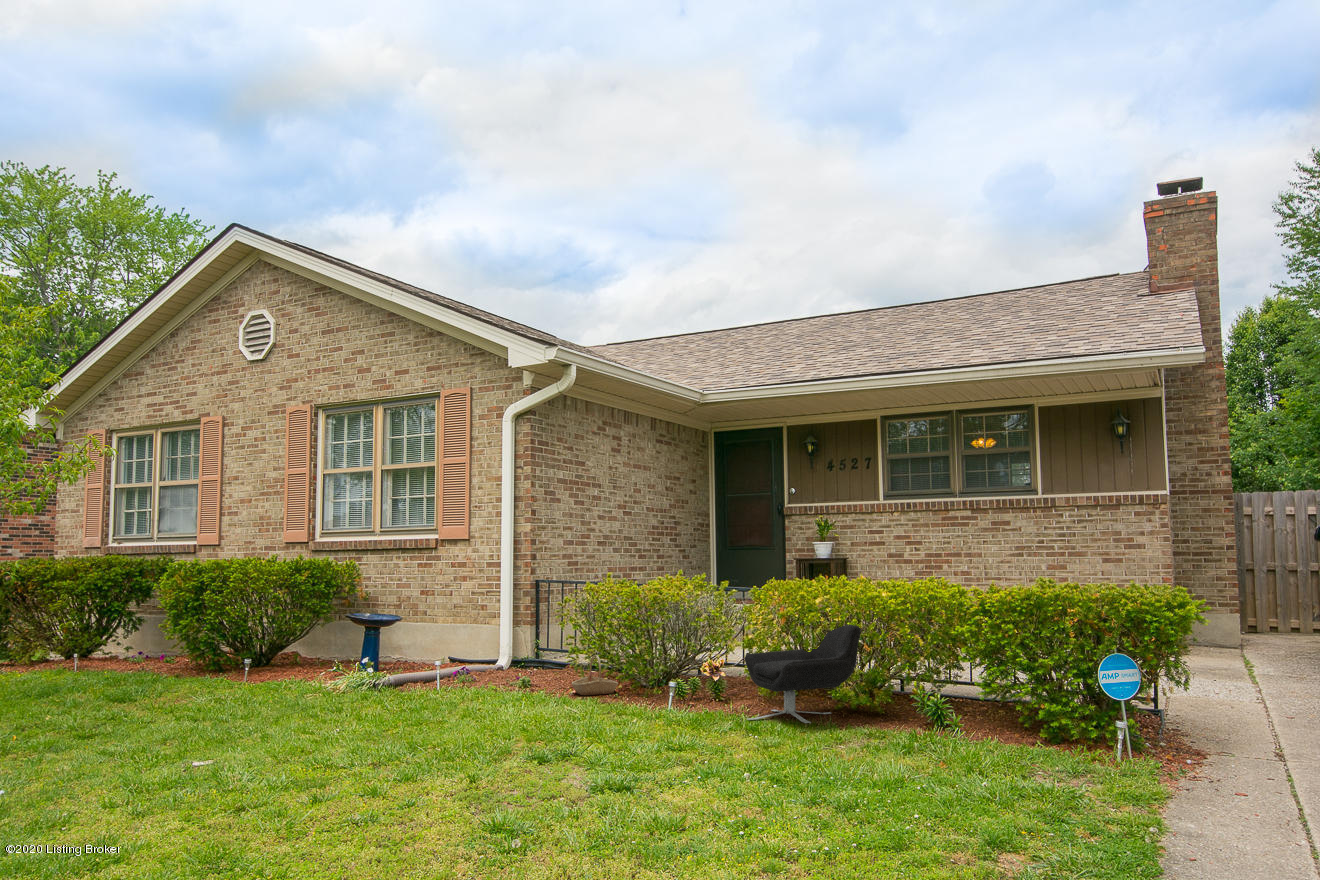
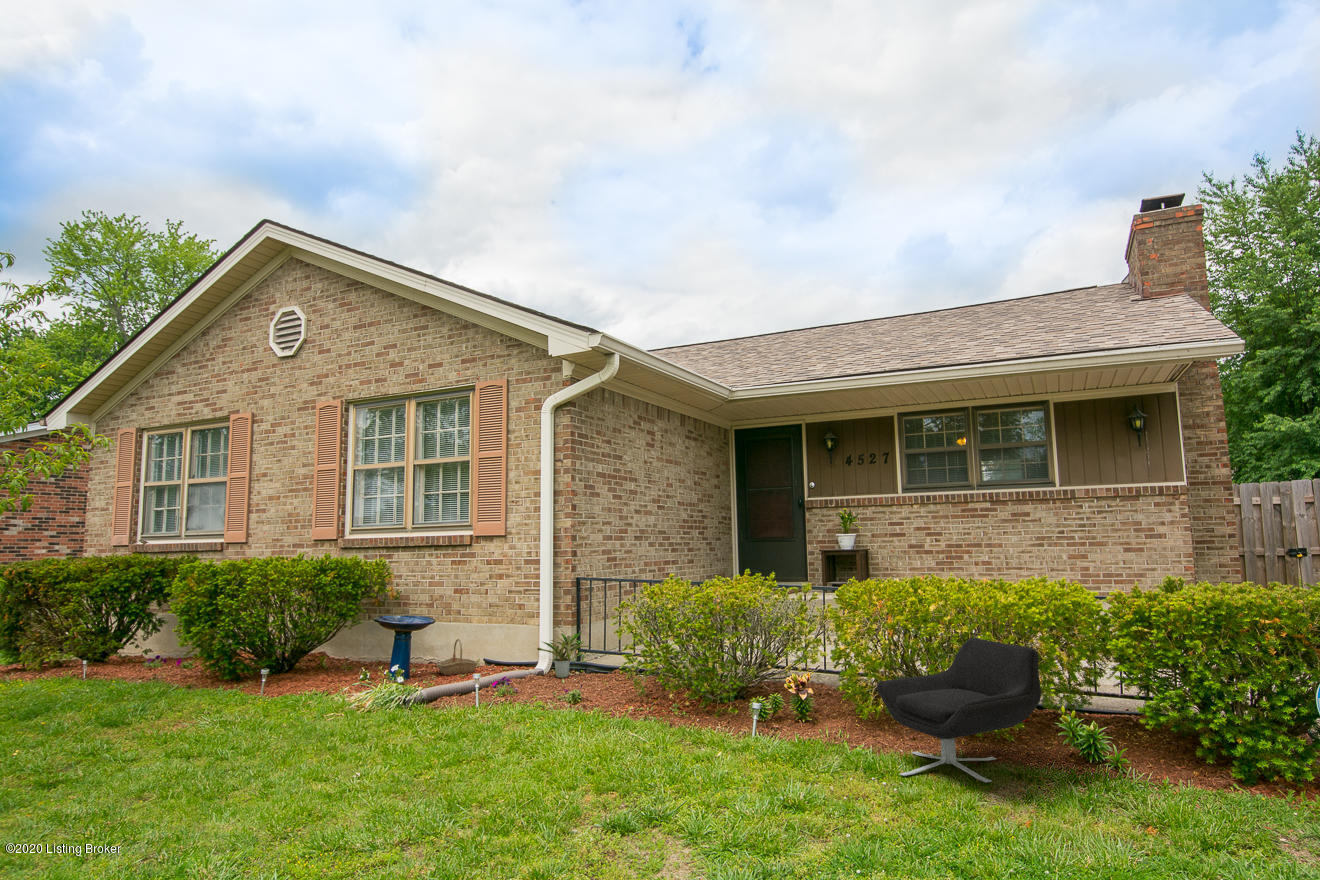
potted plant: none [495,628,546,671] -> present [537,632,589,678]
basket: present [572,655,618,695] -> present [437,639,478,675]

